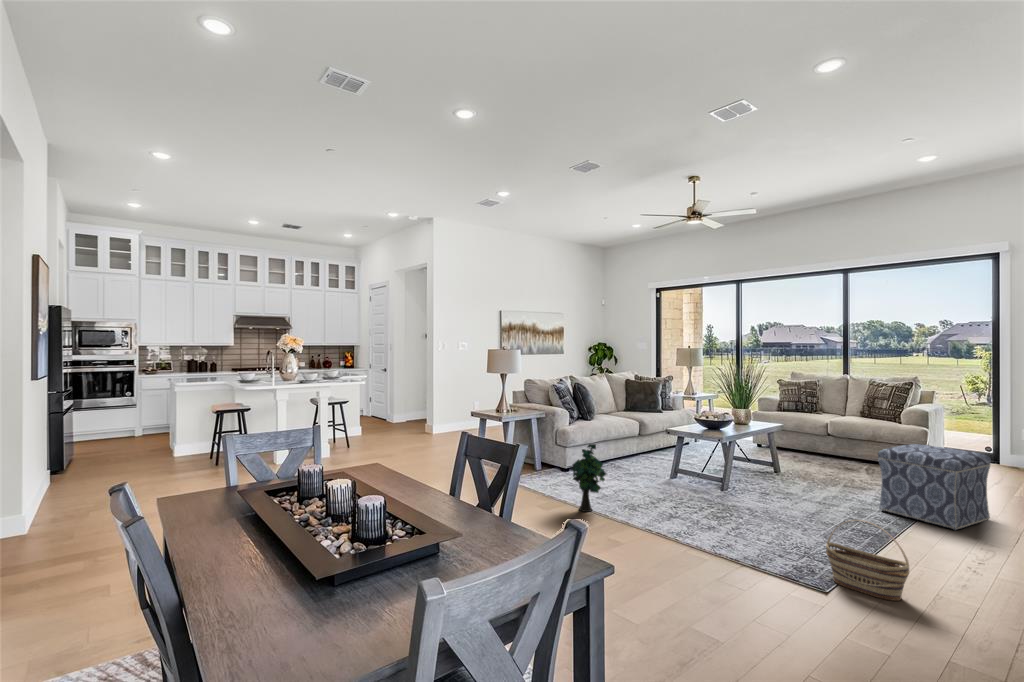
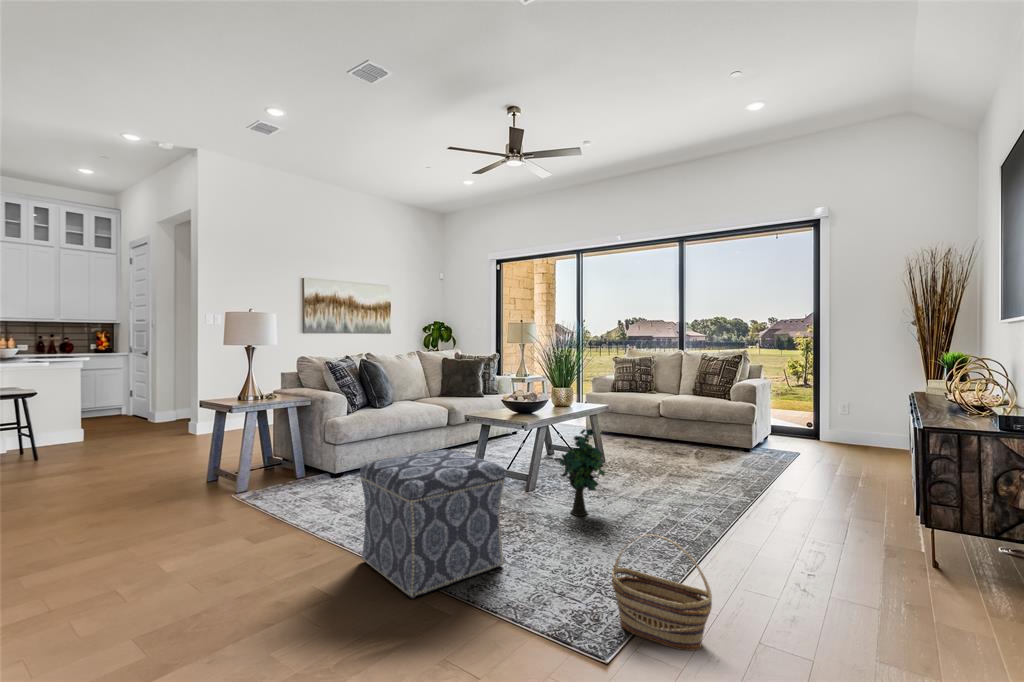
decorative plant: present [569,444,606,512] -> present [556,429,605,516]
ottoman: present [878,444,991,530] -> present [360,450,506,598]

